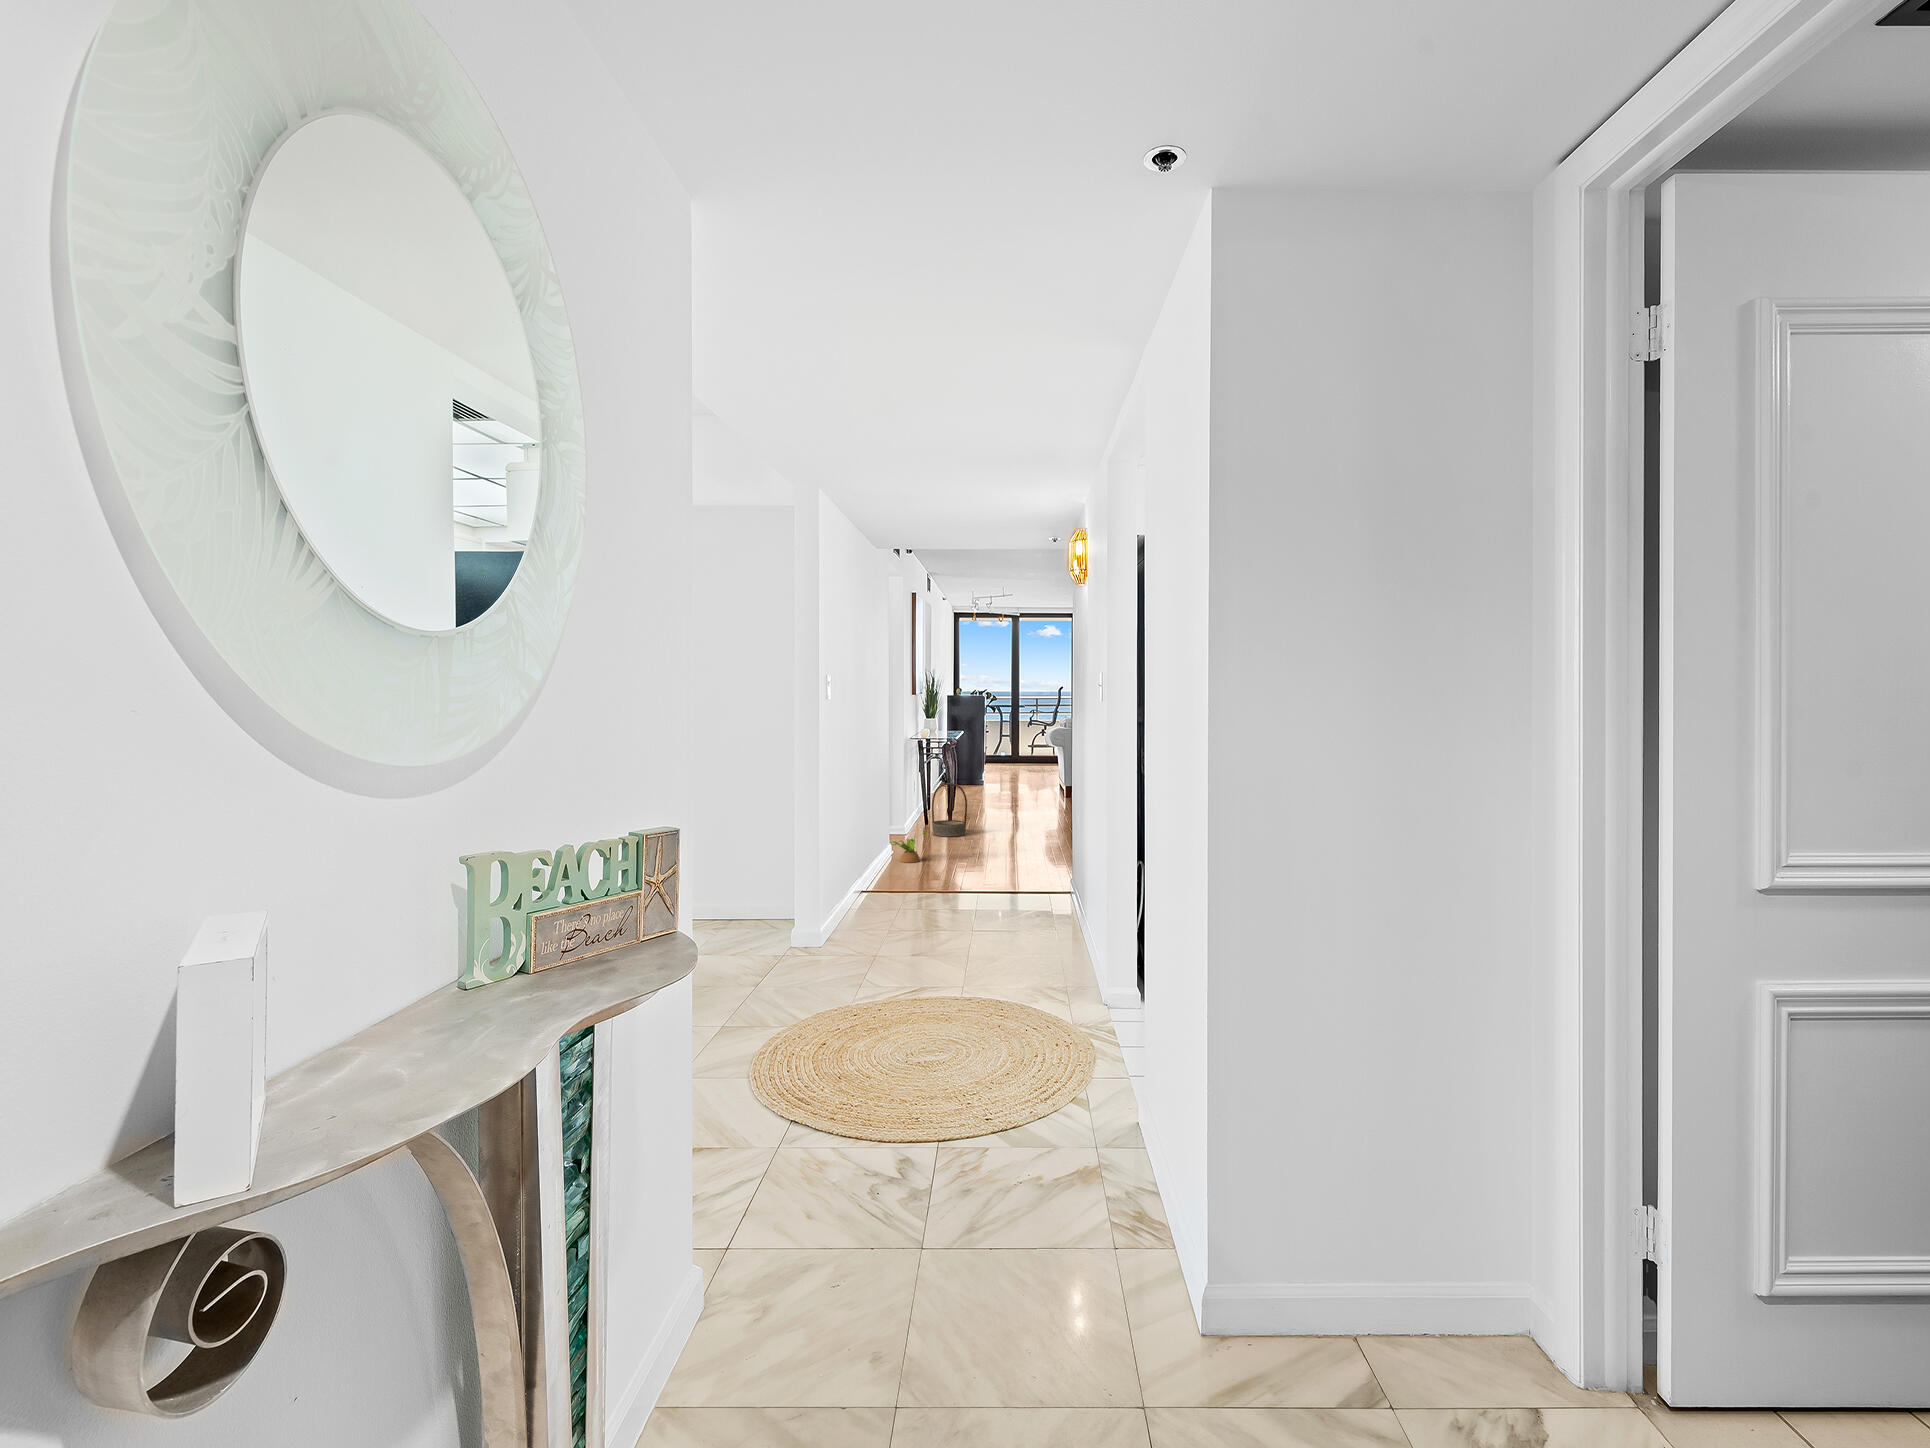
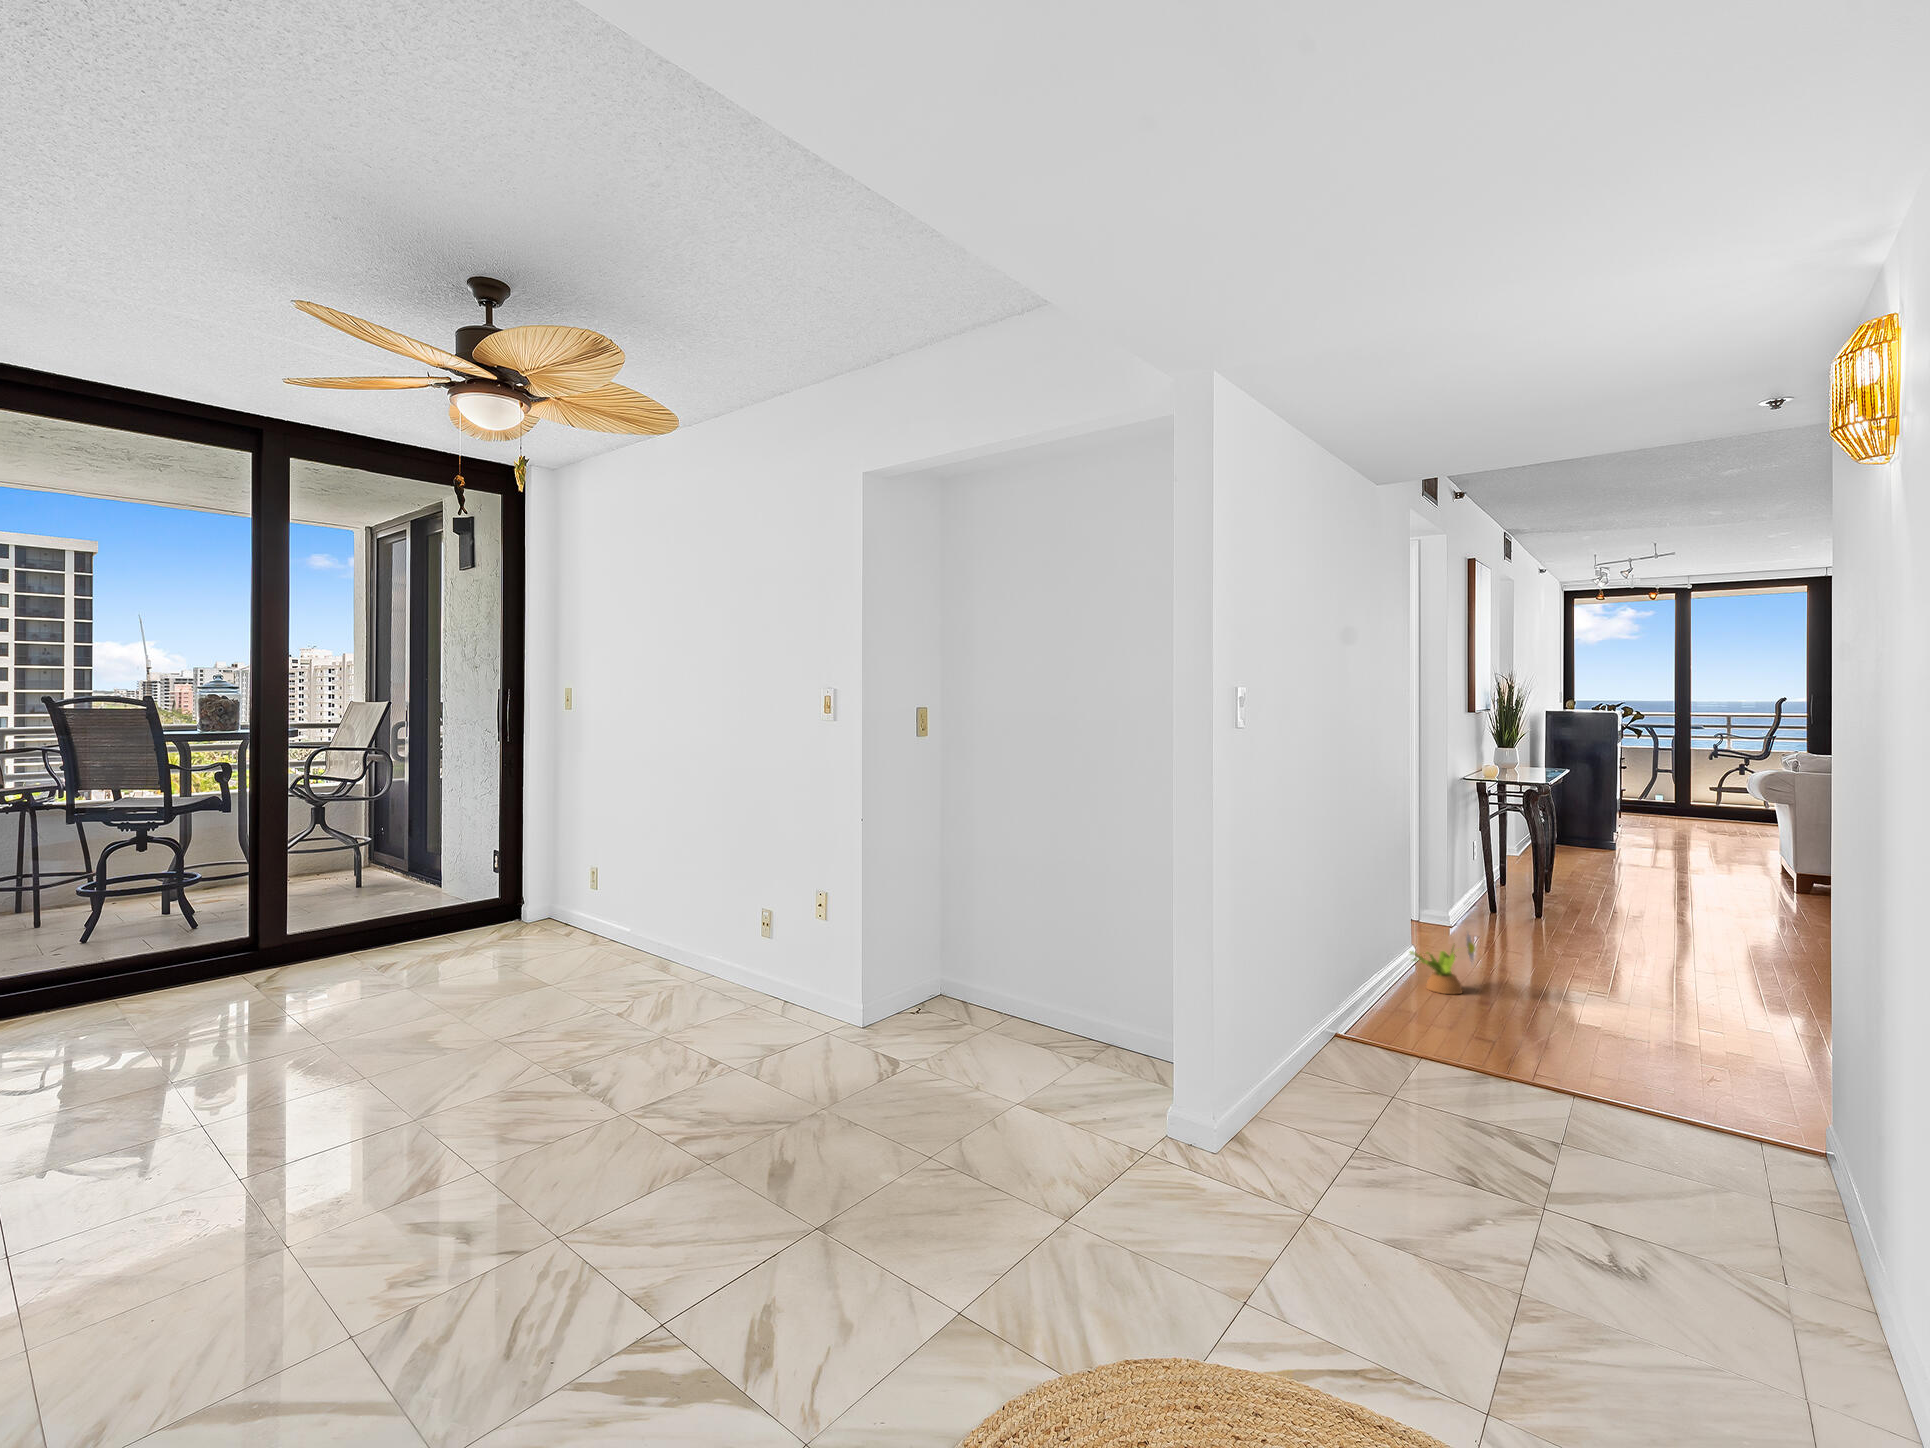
basket: present [932,783,967,837] -> none [1500,857,1567,948]

